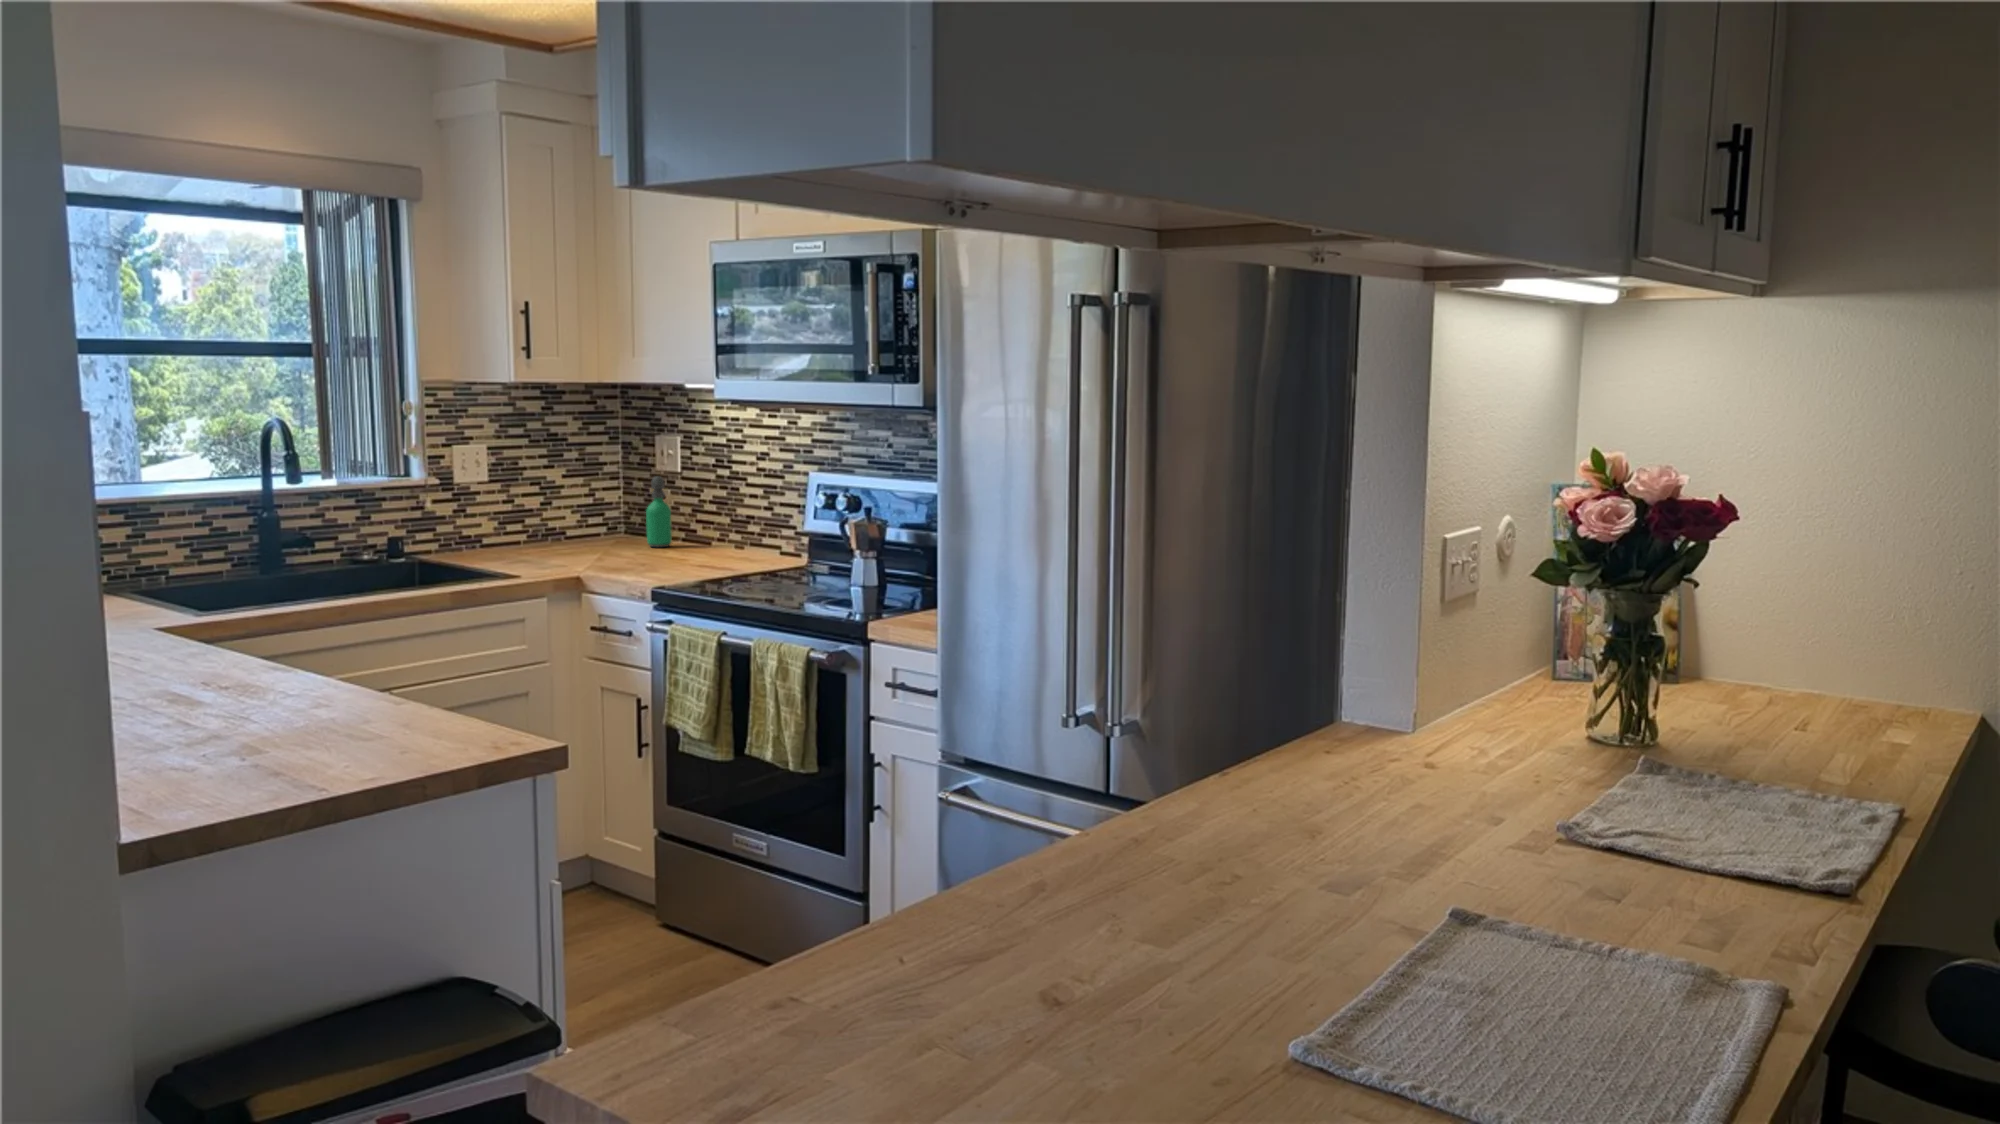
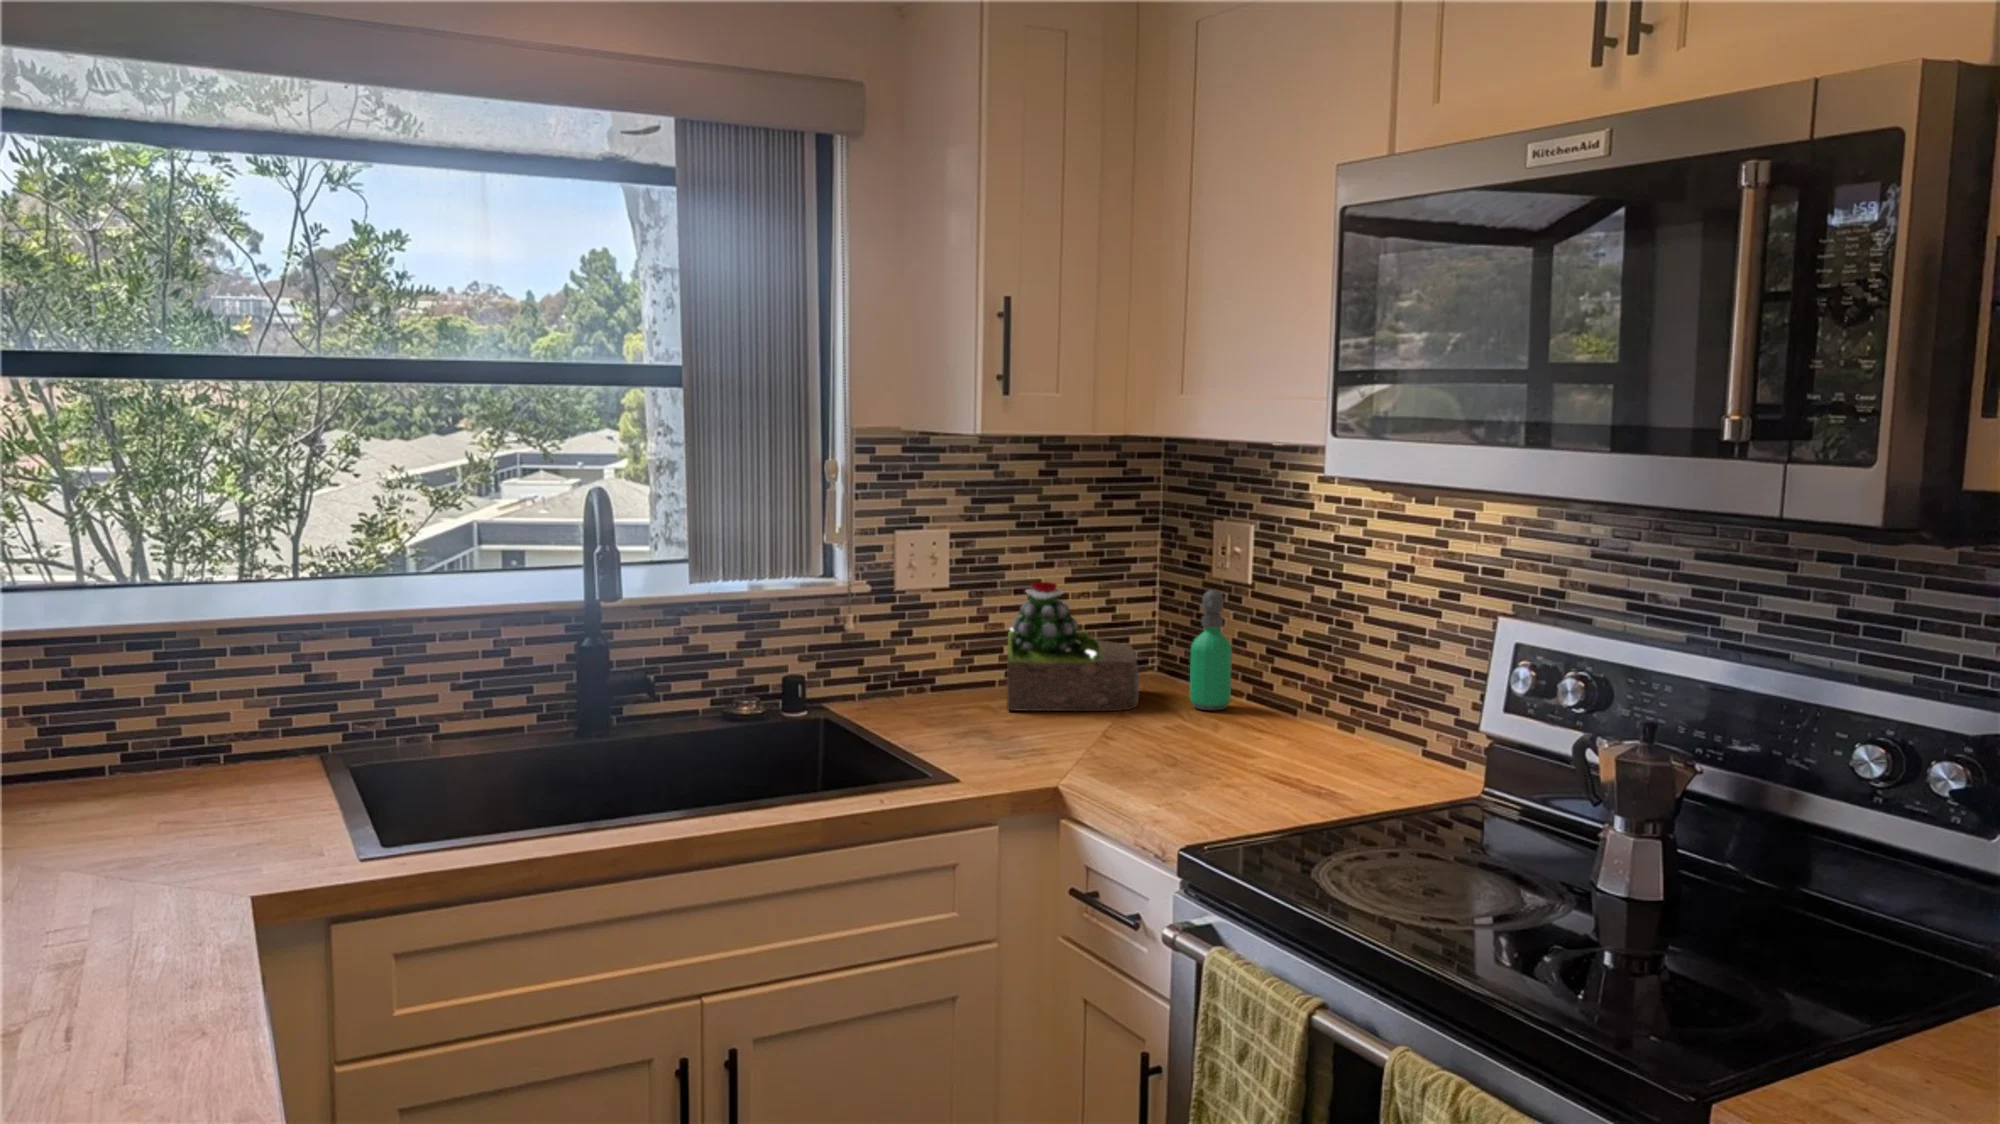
succulent plant: none [528,476,615,554] -> present [1007,582,1139,711]

